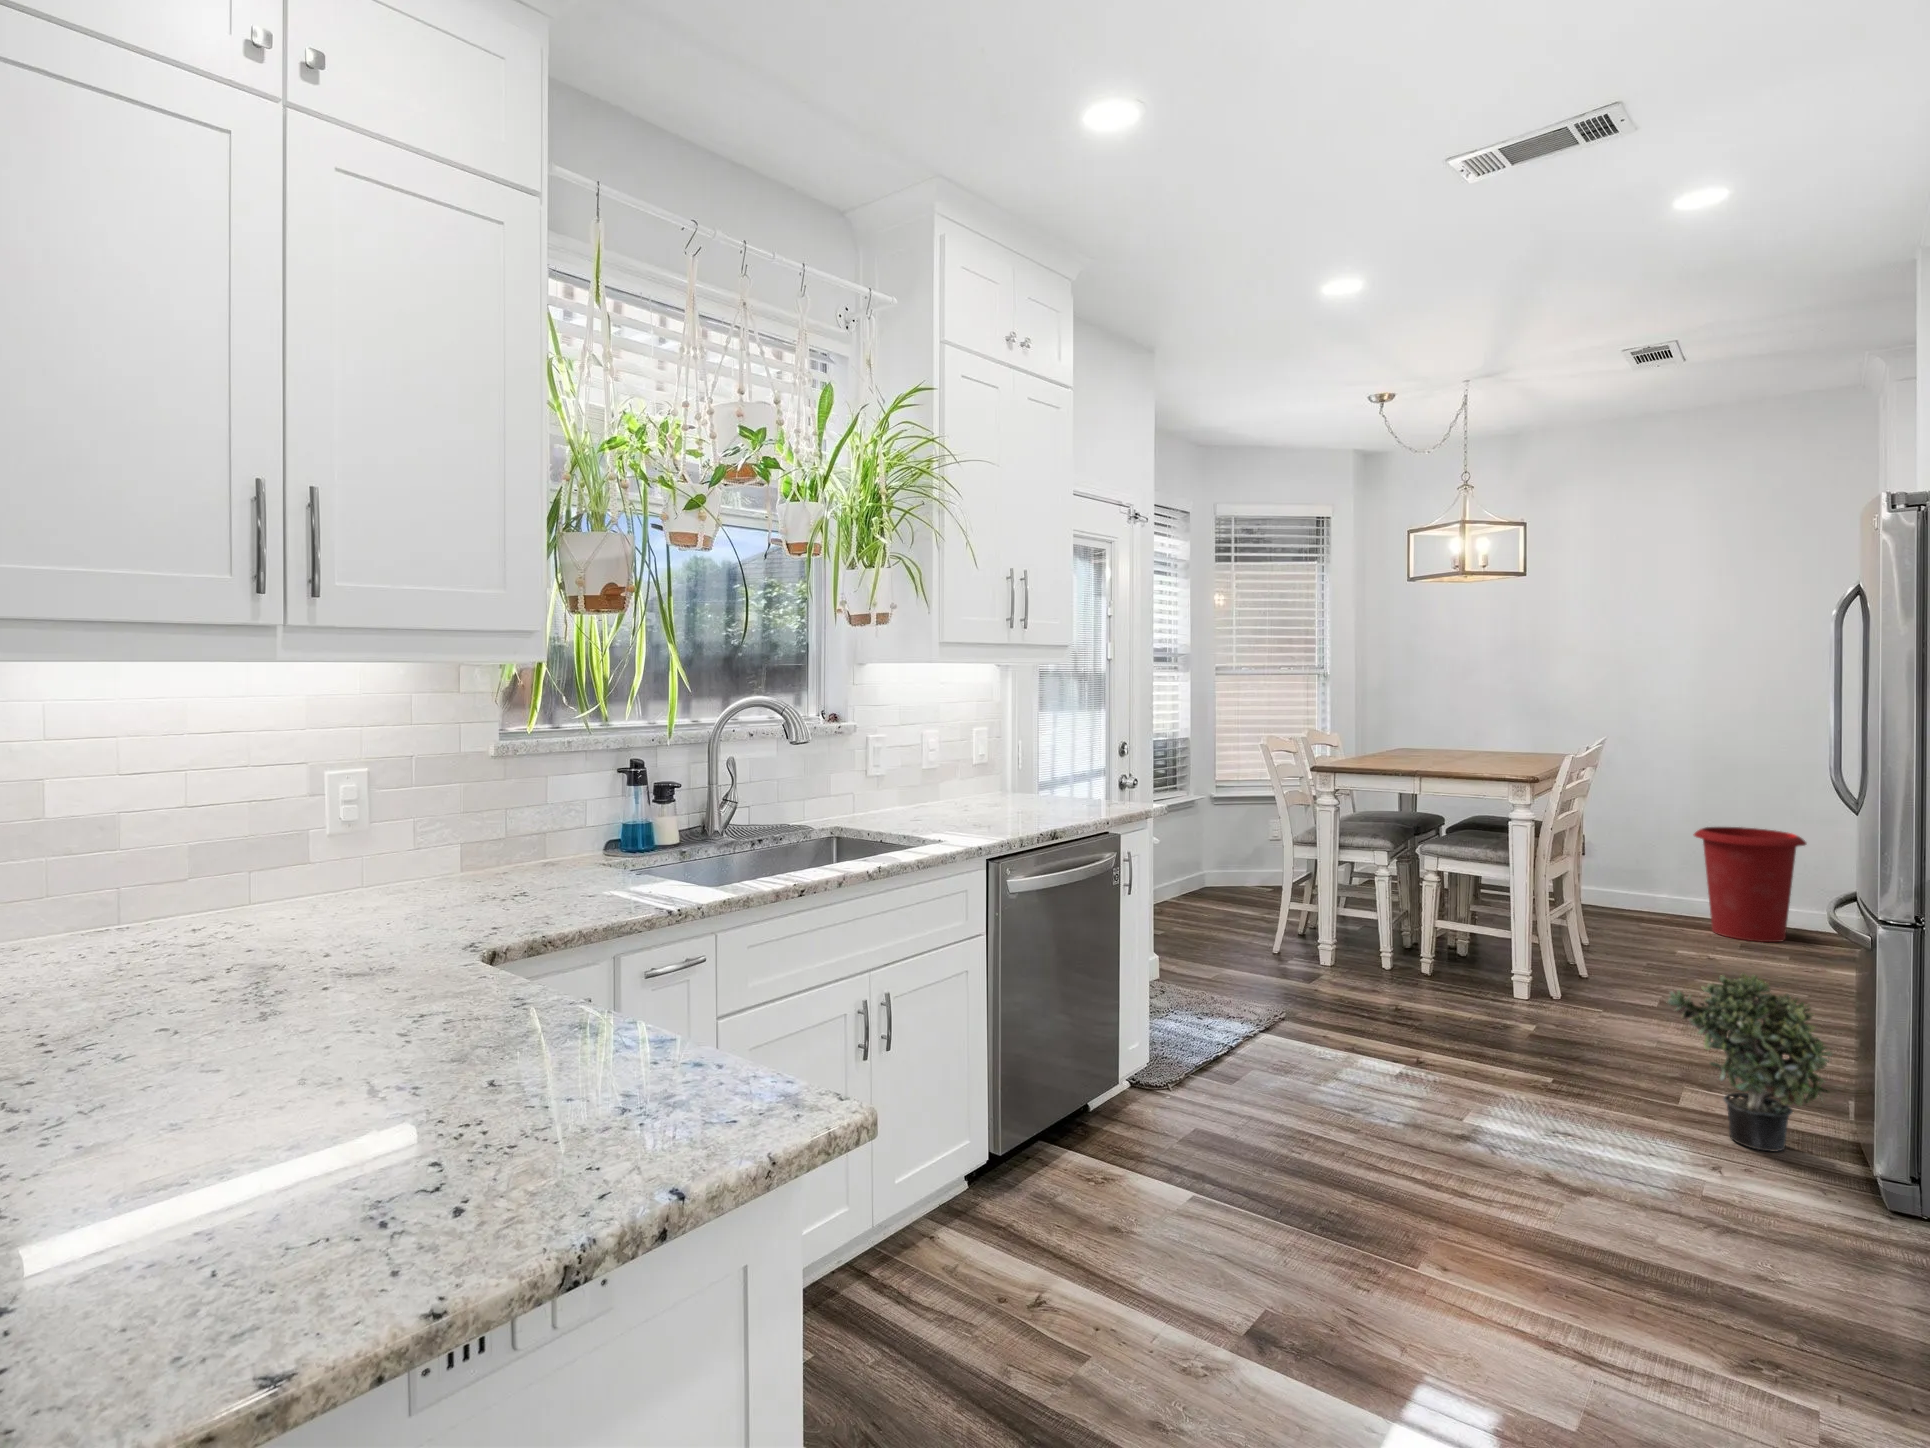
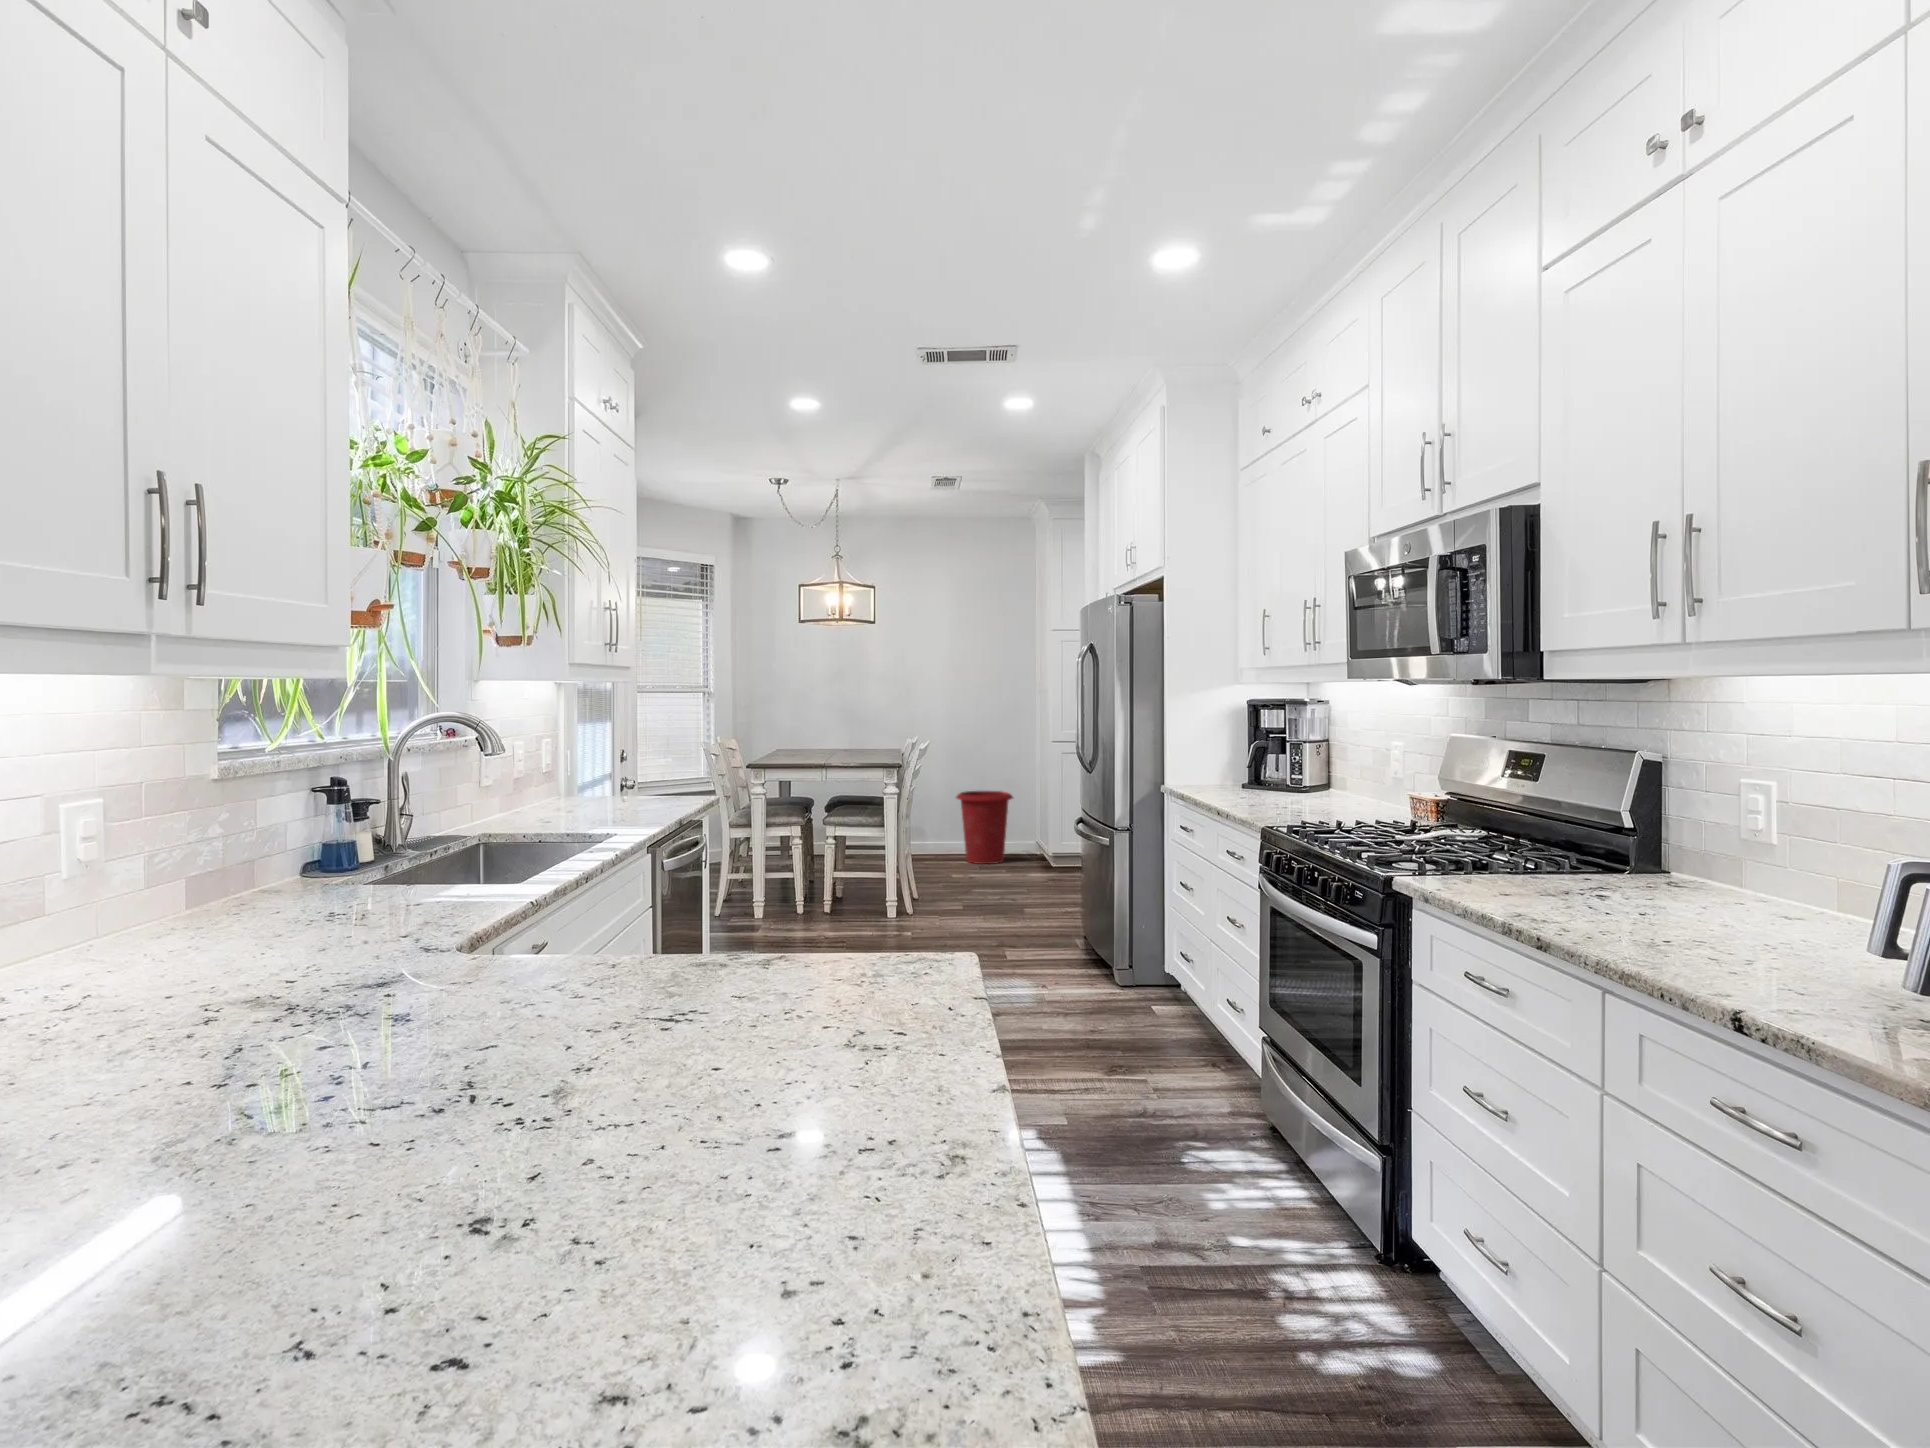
potted plant: present [1667,973,1832,1151] -> none [1012,870,1093,973]

